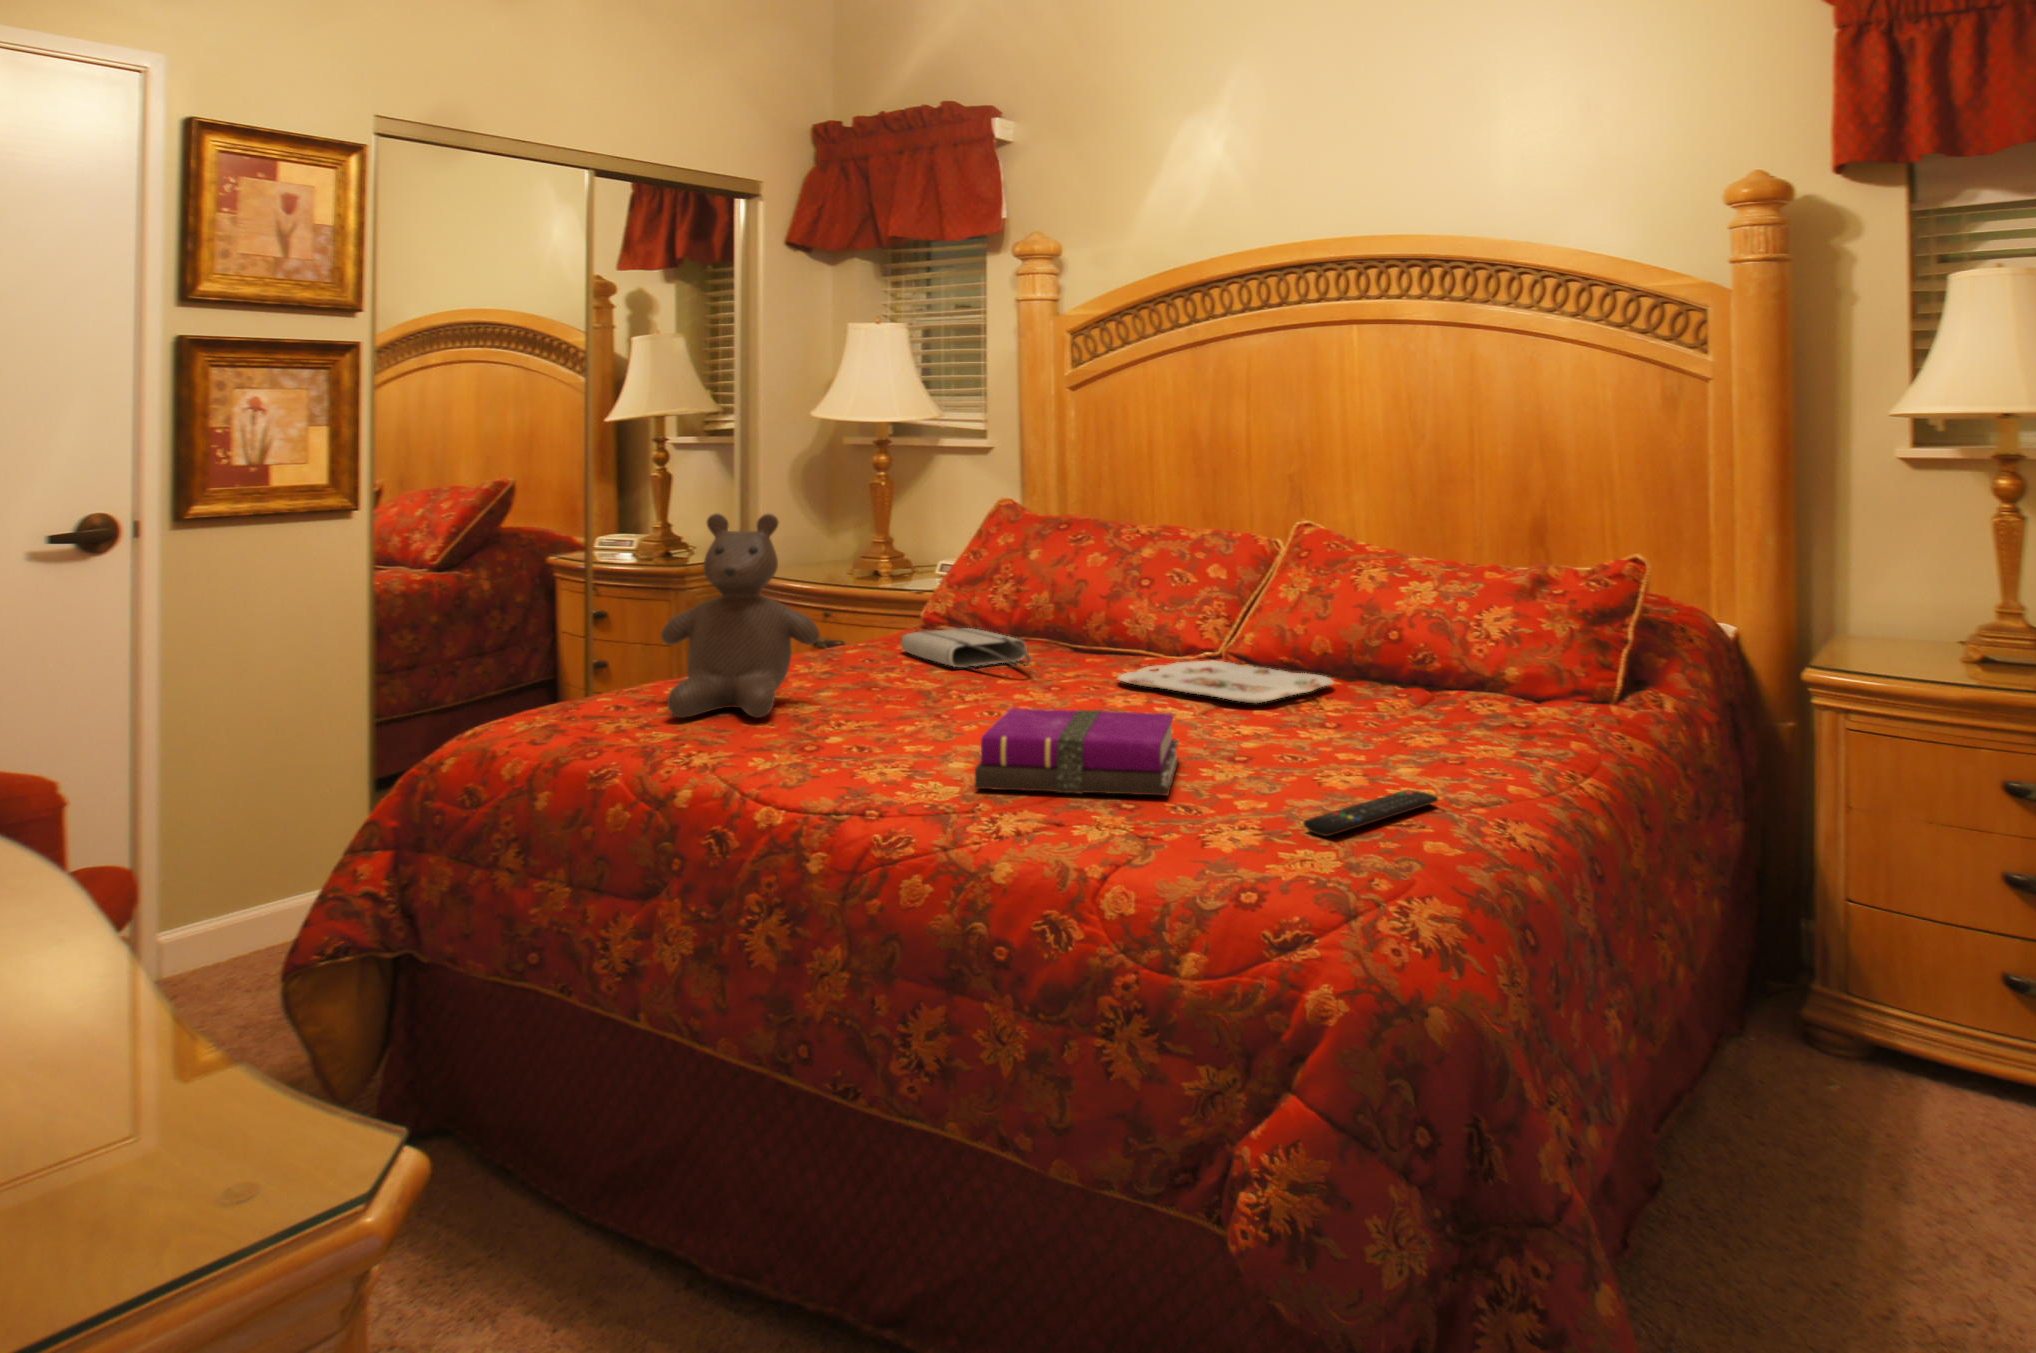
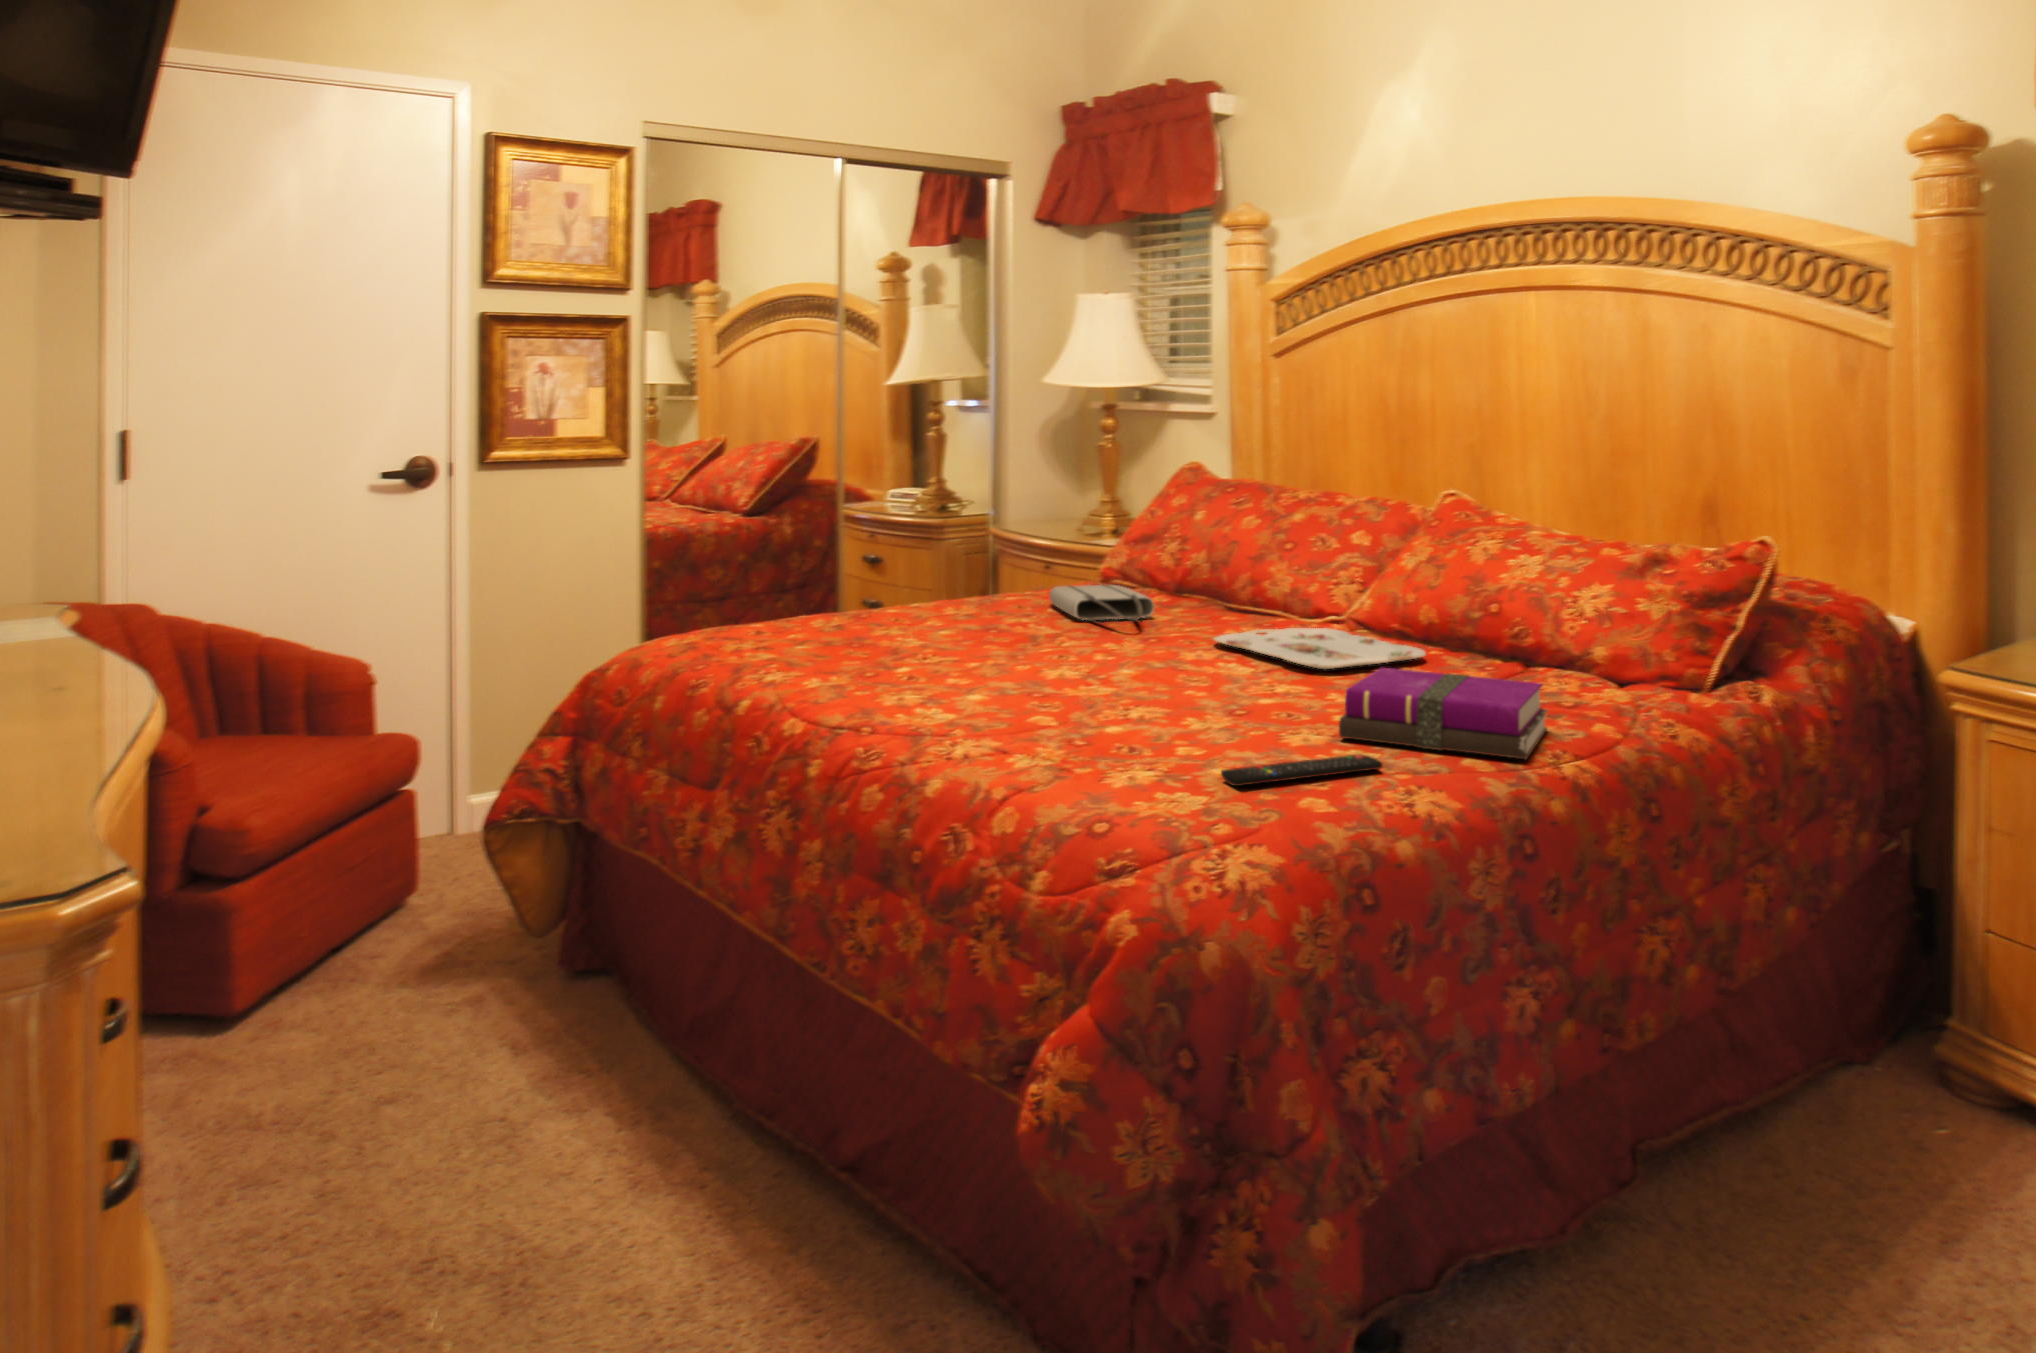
teddy bear: present [661,514,820,718] -> none [787,468,928,650]
notebook: present [975,708,1179,795] -> present [1339,668,1547,759]

